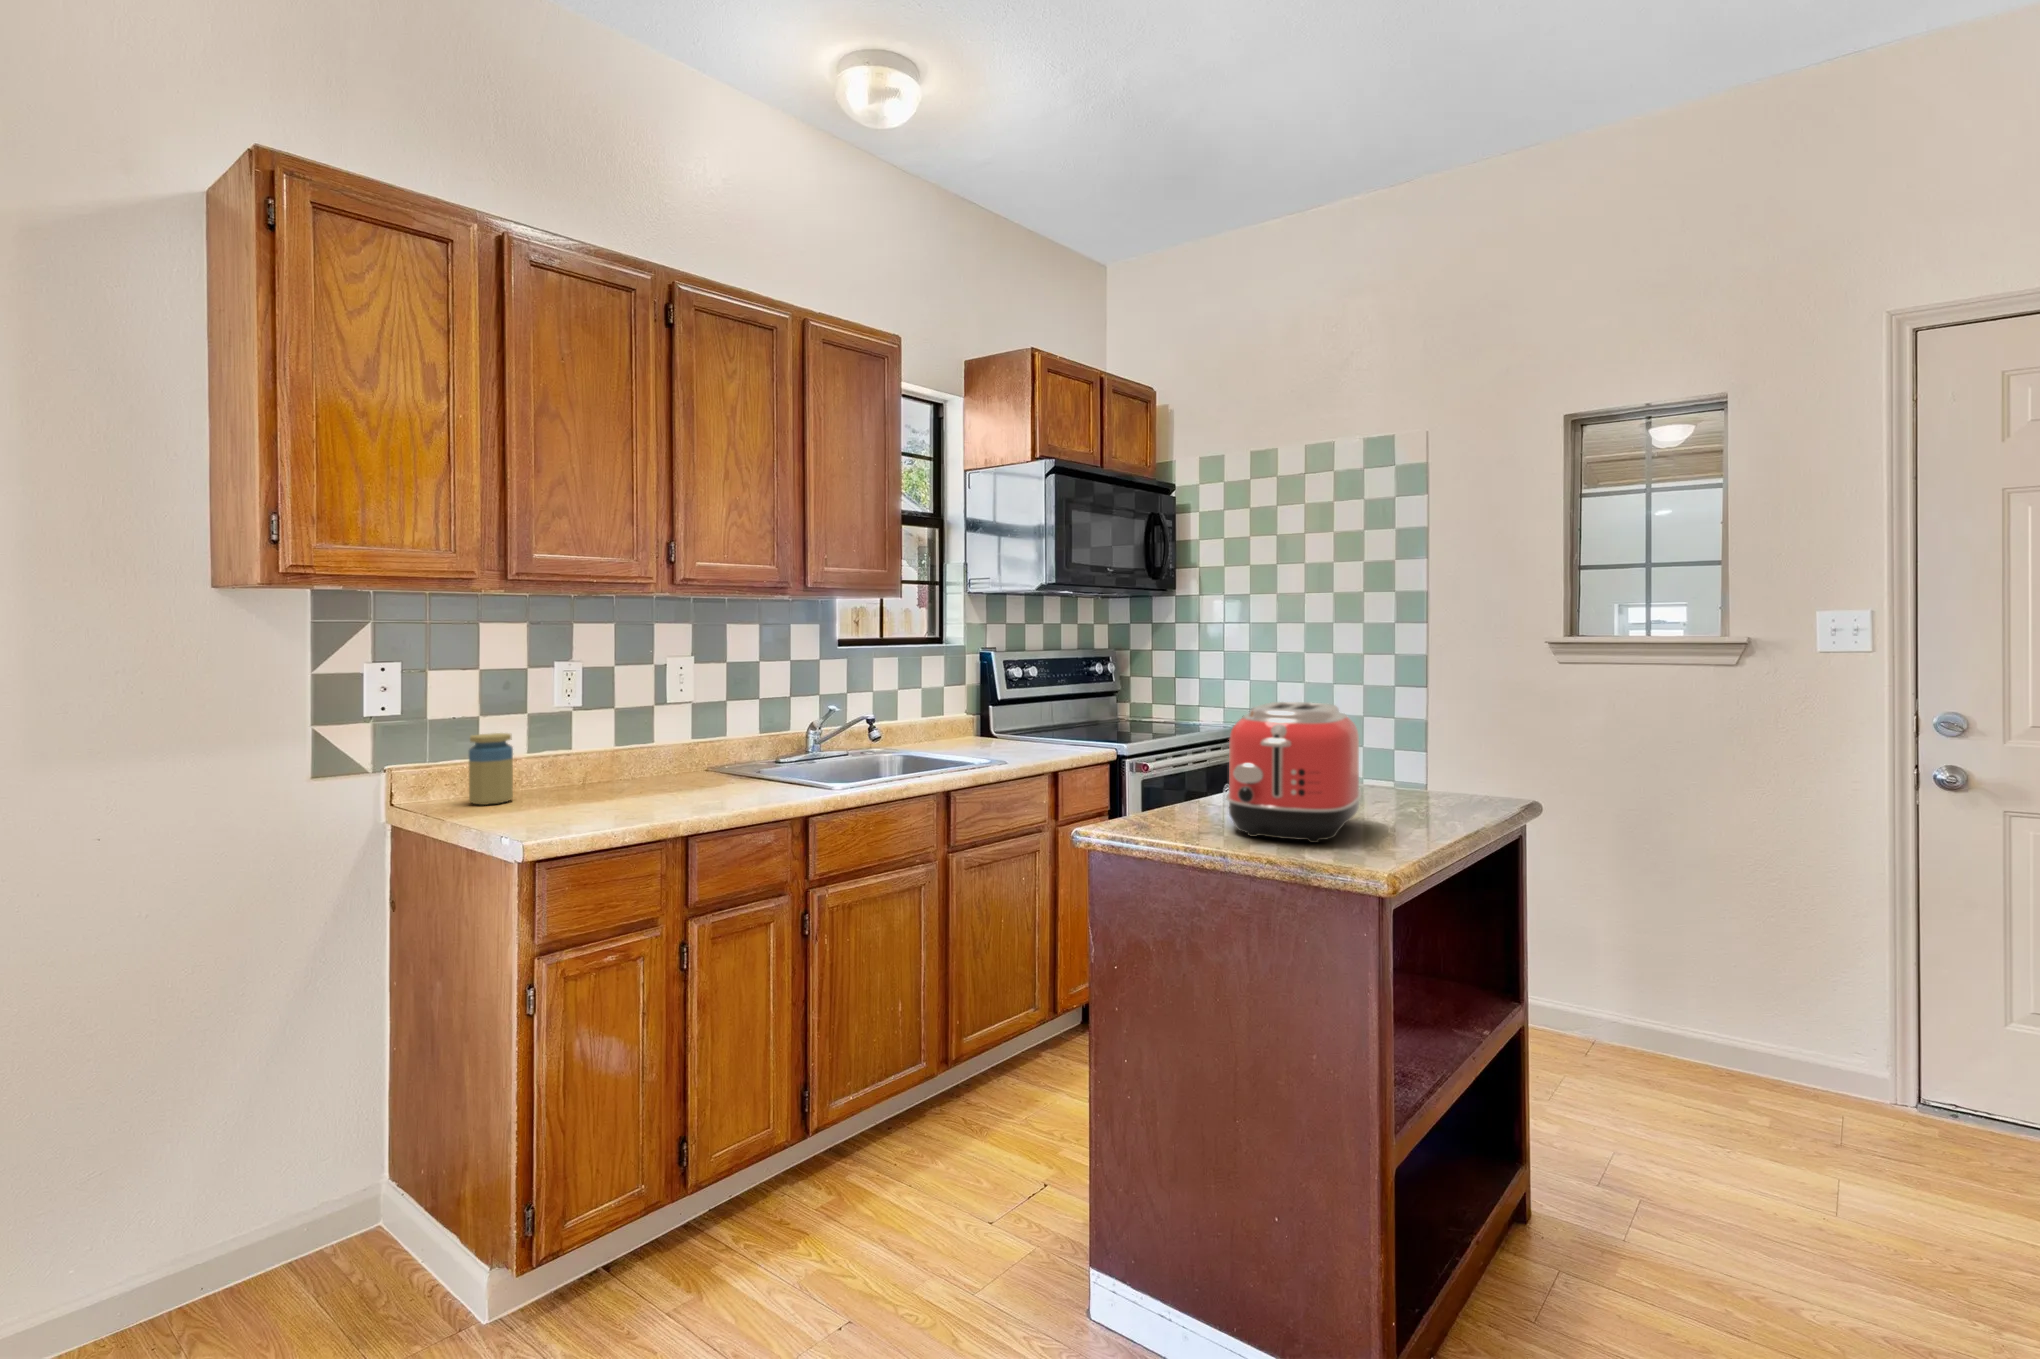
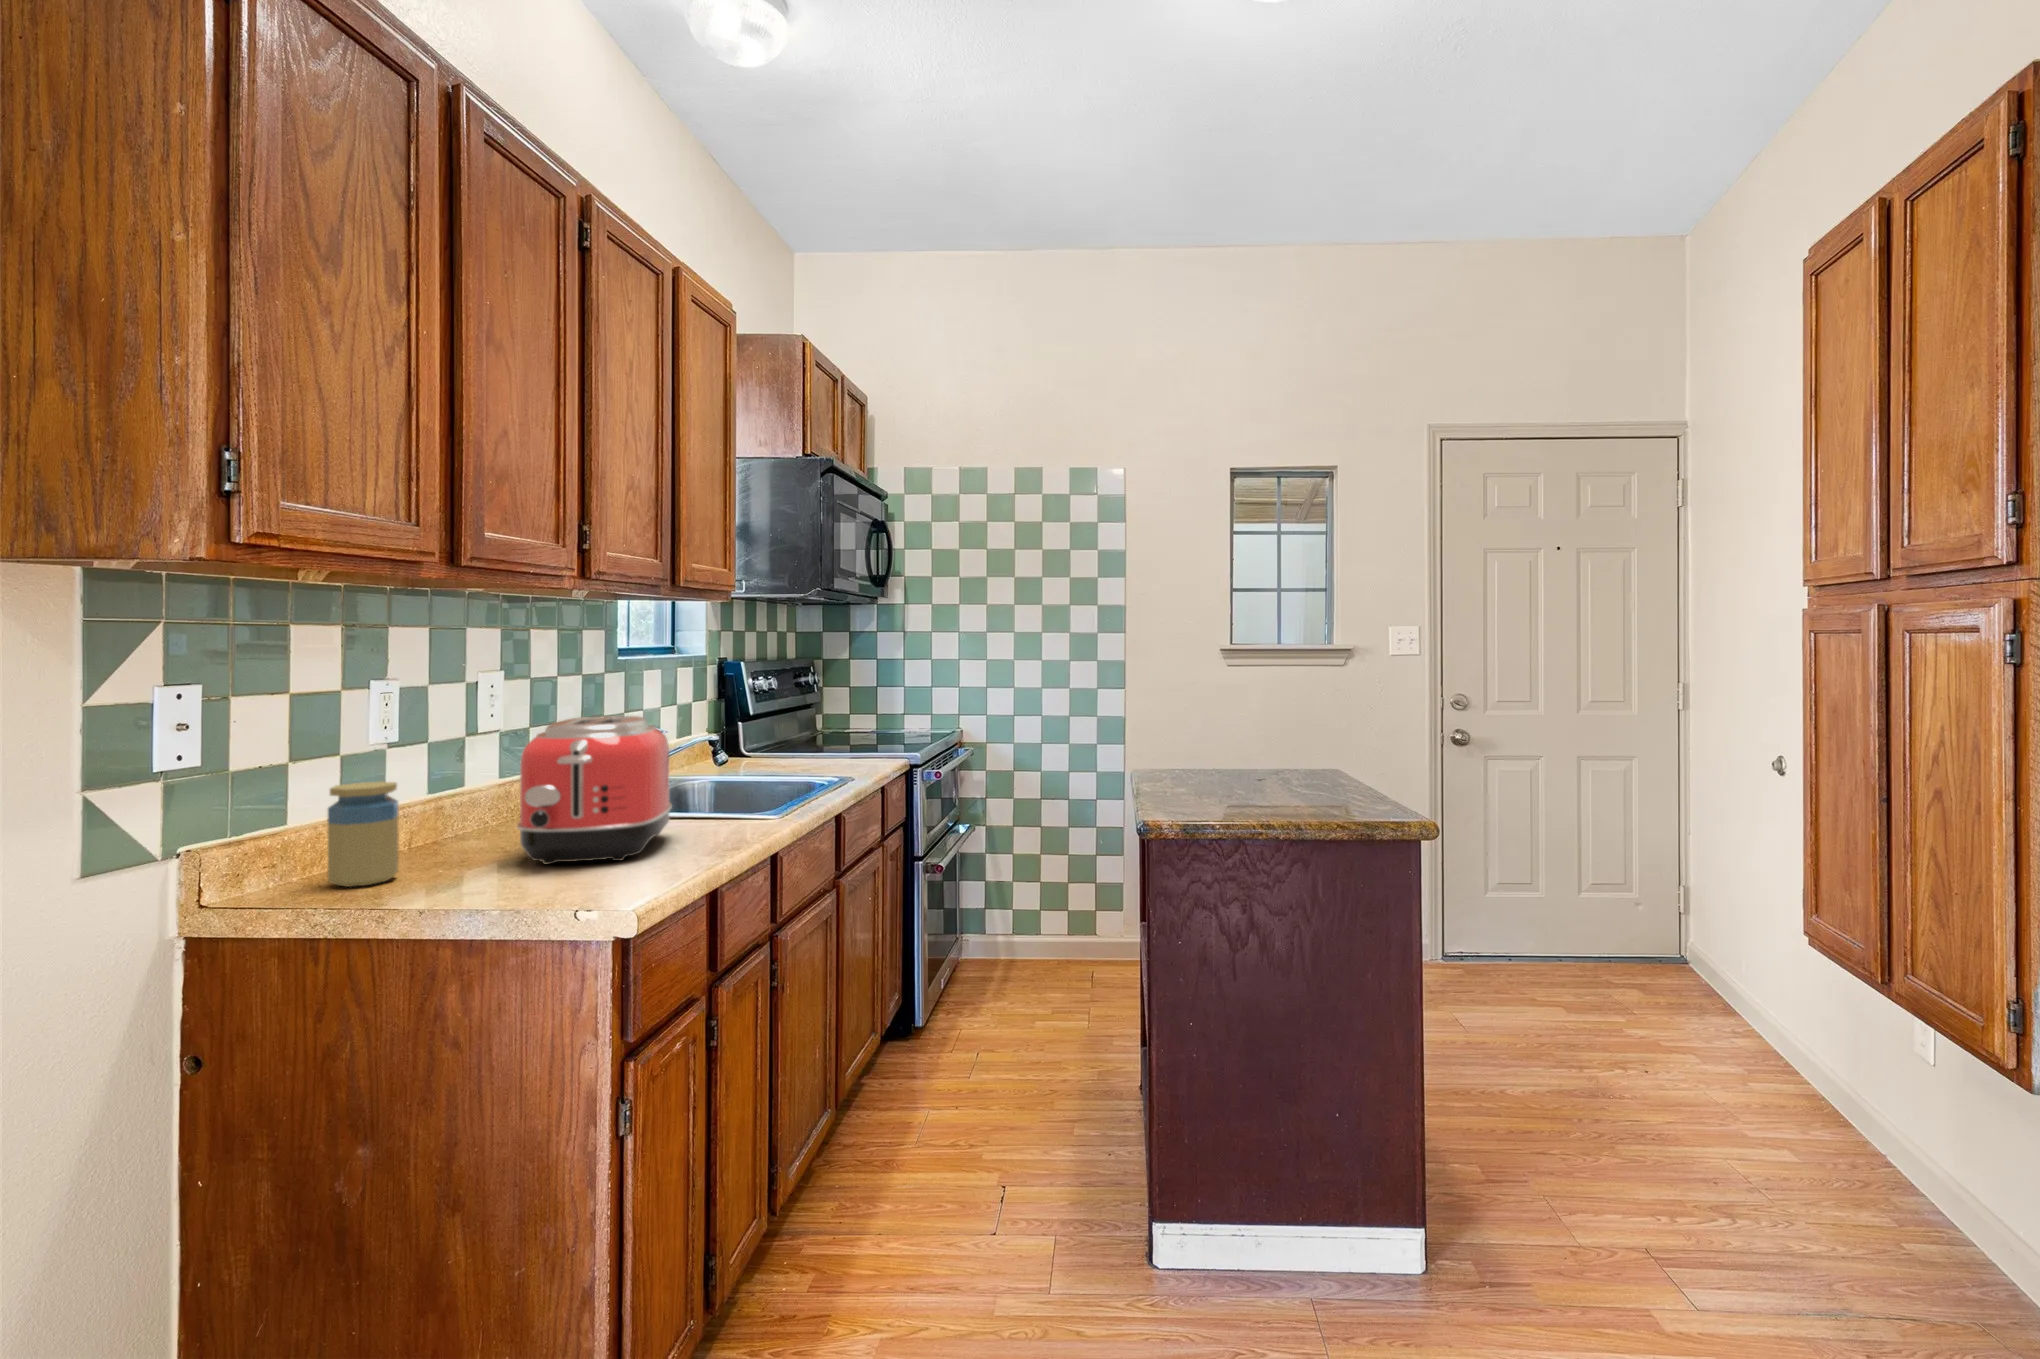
toaster: present [1226,702,1361,843] -> present [517,716,672,864]

